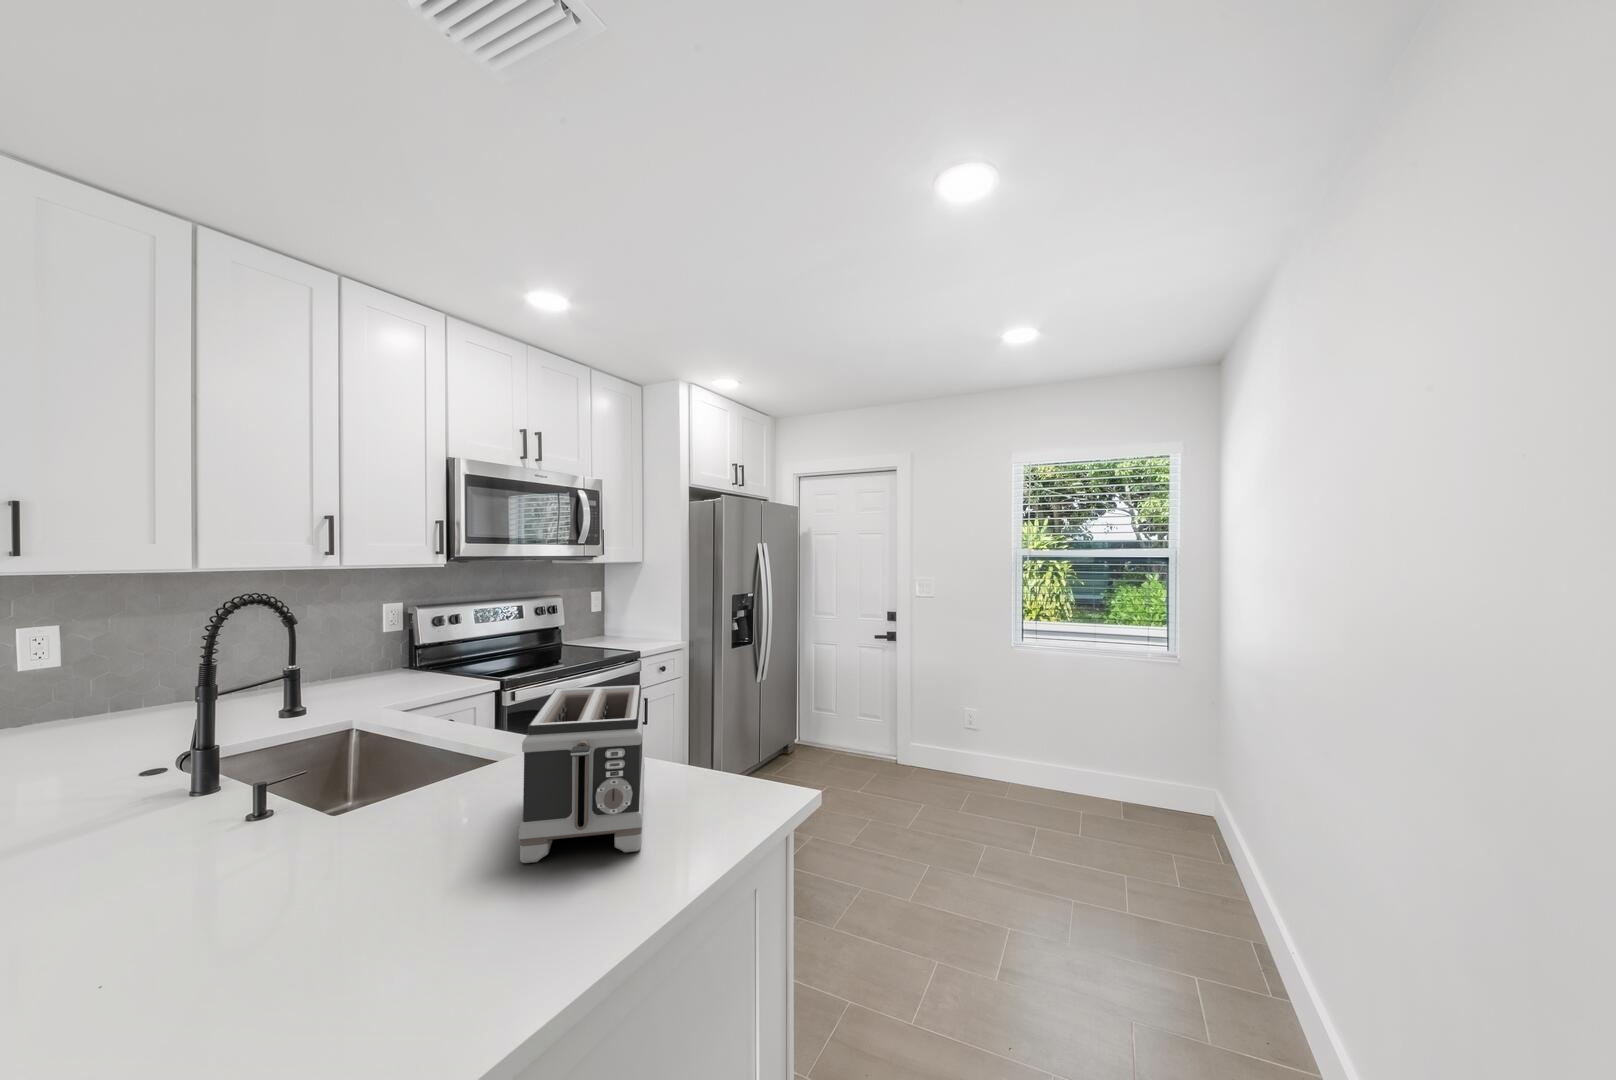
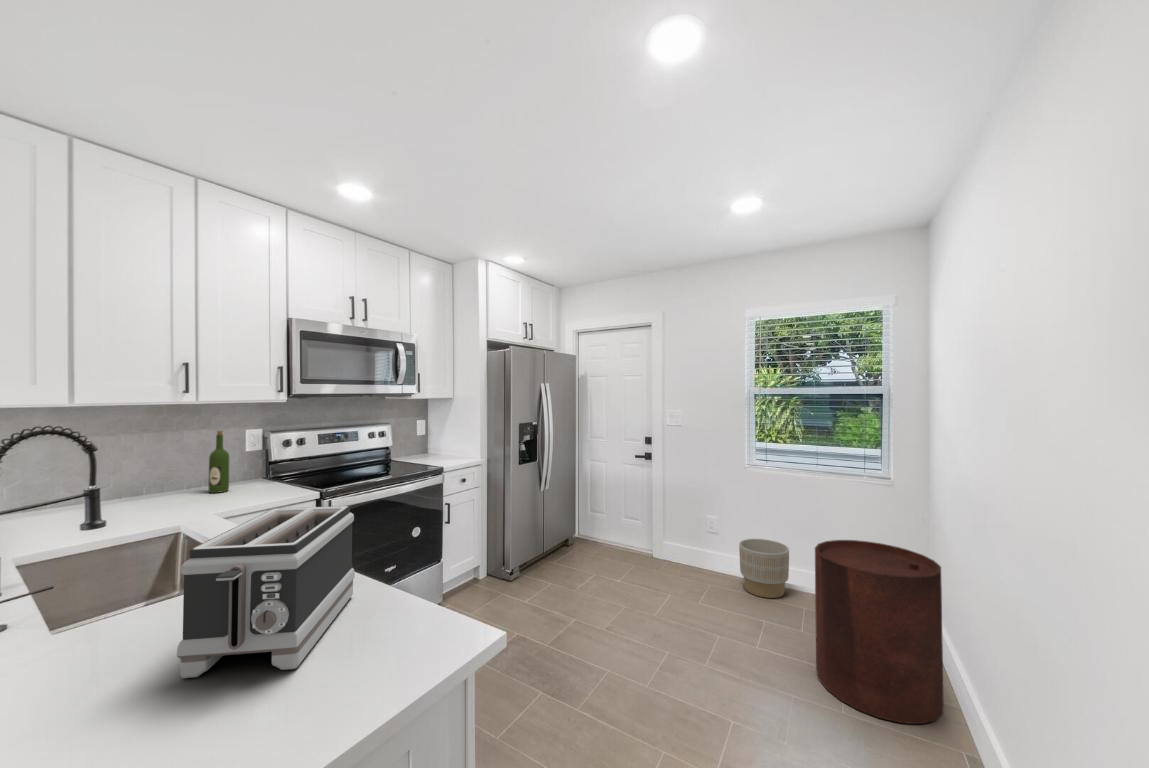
wine bottle: none [349,604,376,685] -> present [209,431,229,493]
trash can: none [1103,730,1246,932] -> present [815,540,944,724]
planter: none [1004,735,1064,805] -> present [739,539,789,598]

